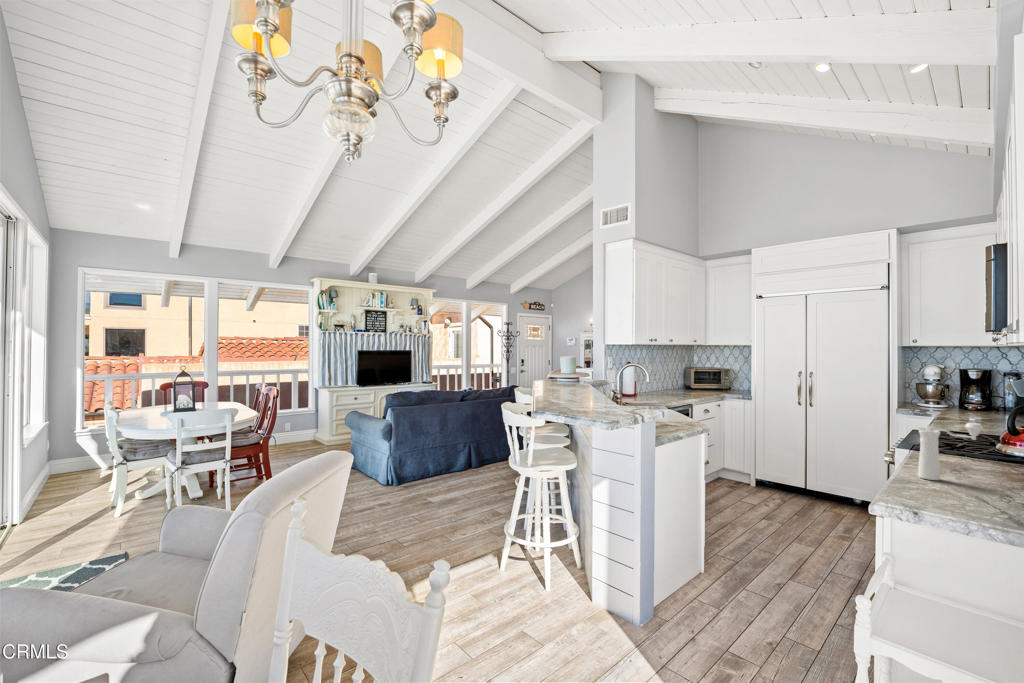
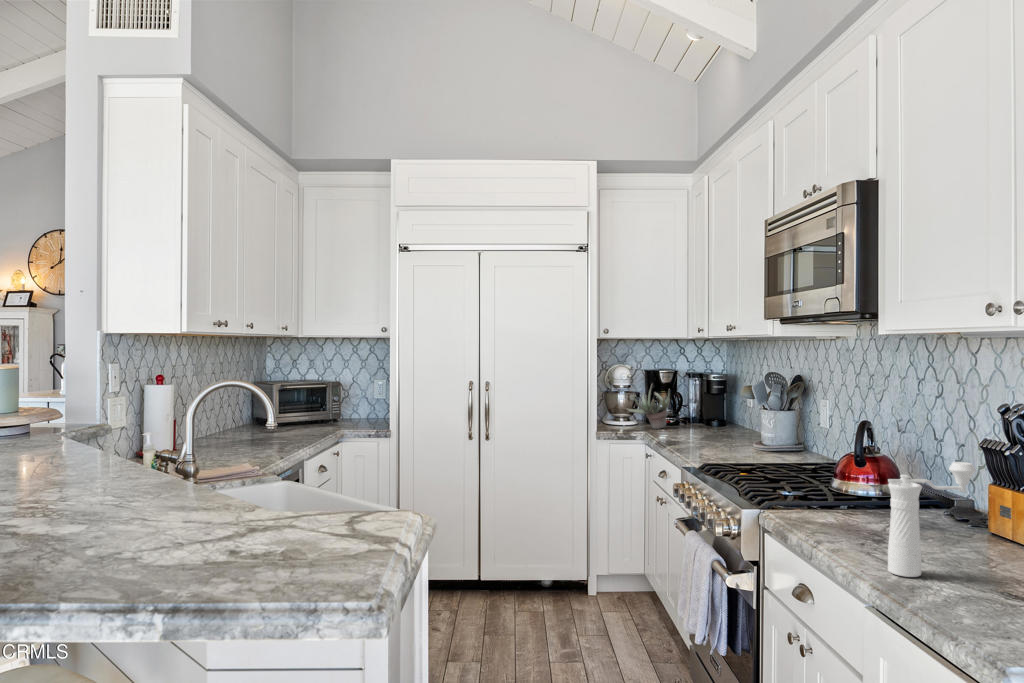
succulent plant: none [927,379,972,412] -> present [627,386,670,429]

